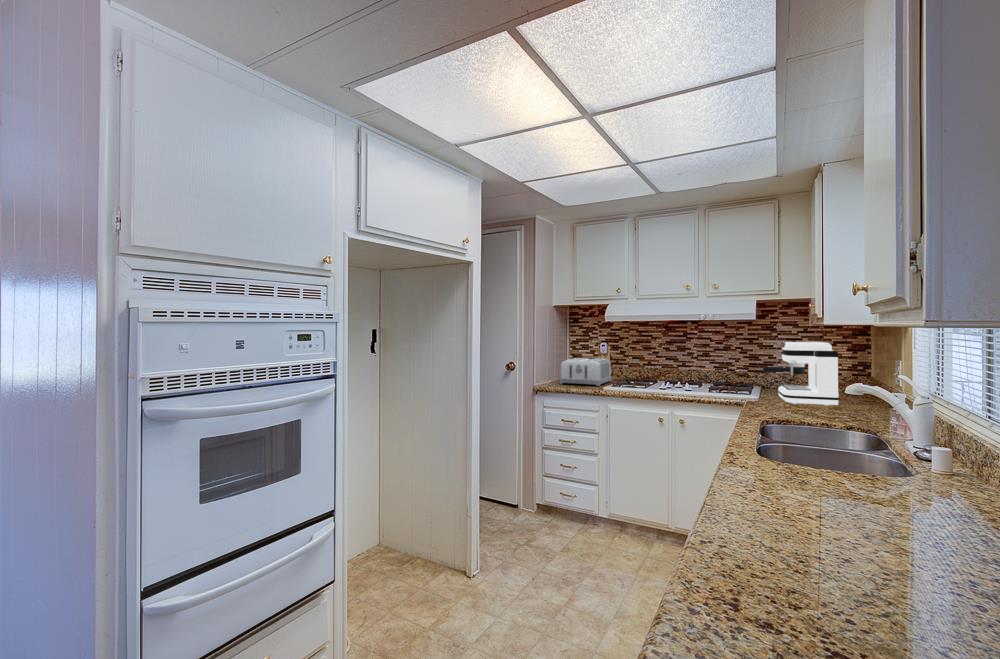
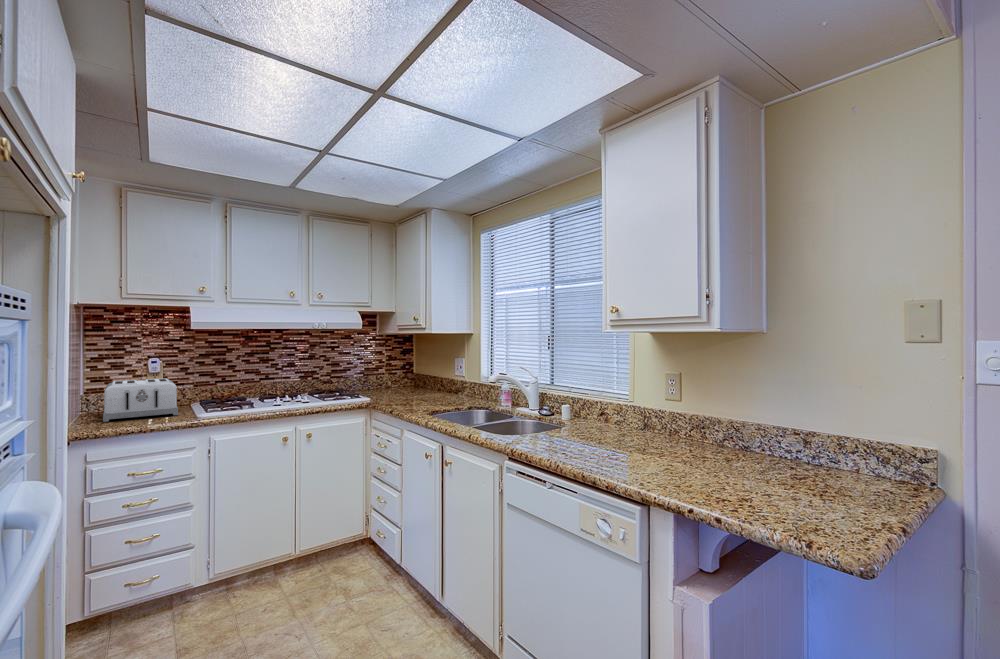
coffee maker: present [763,342,838,406] -> none [375,348,432,400]

